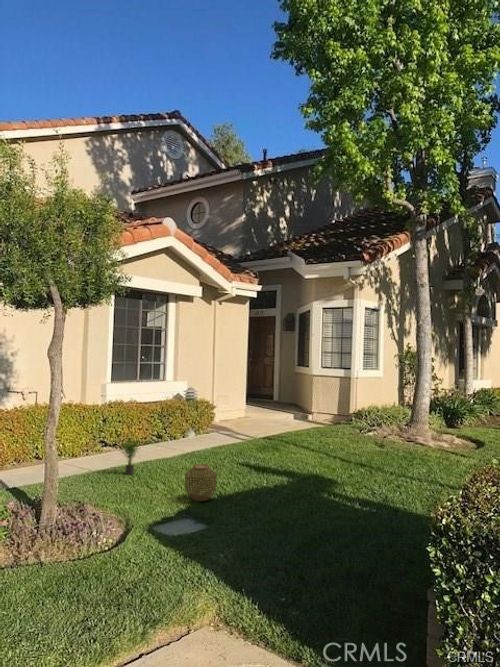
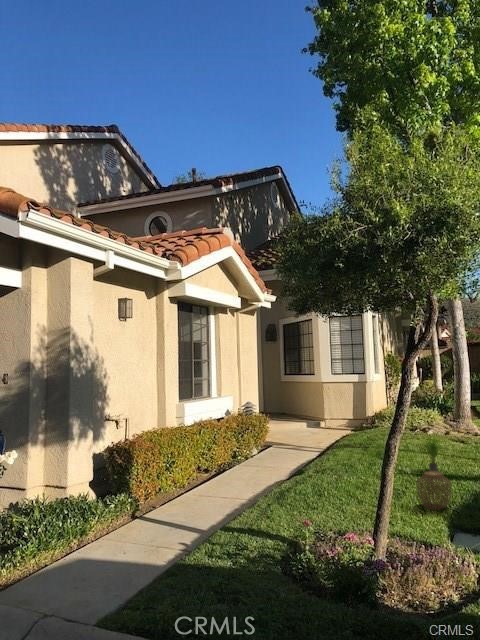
potted plant: present [122,439,138,474] -> present [424,438,441,471]

